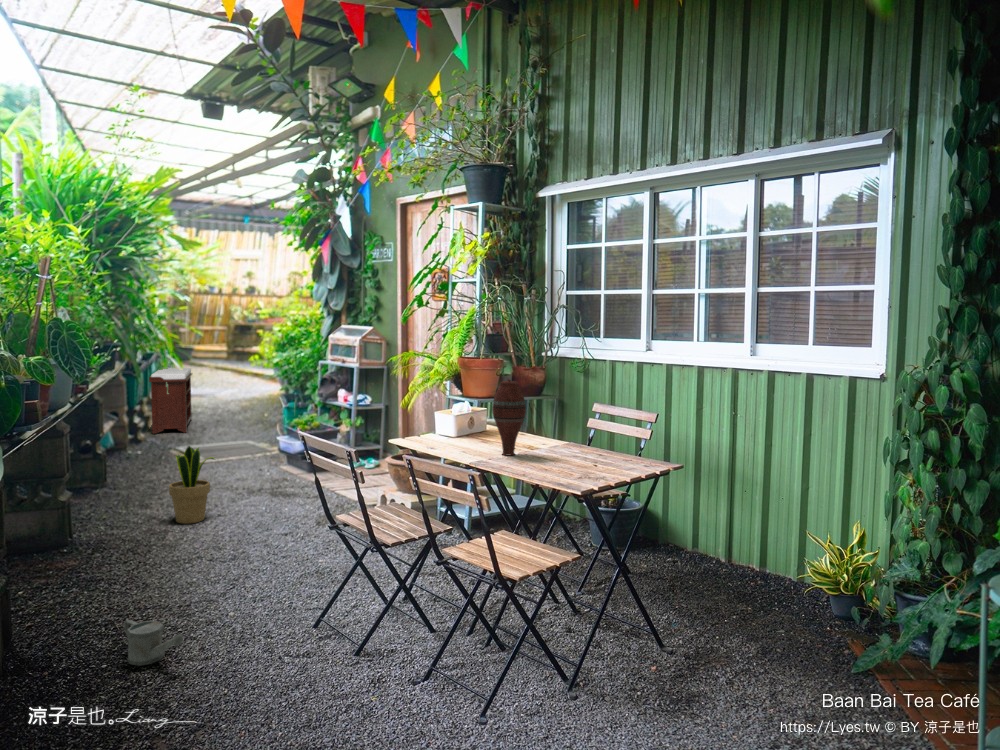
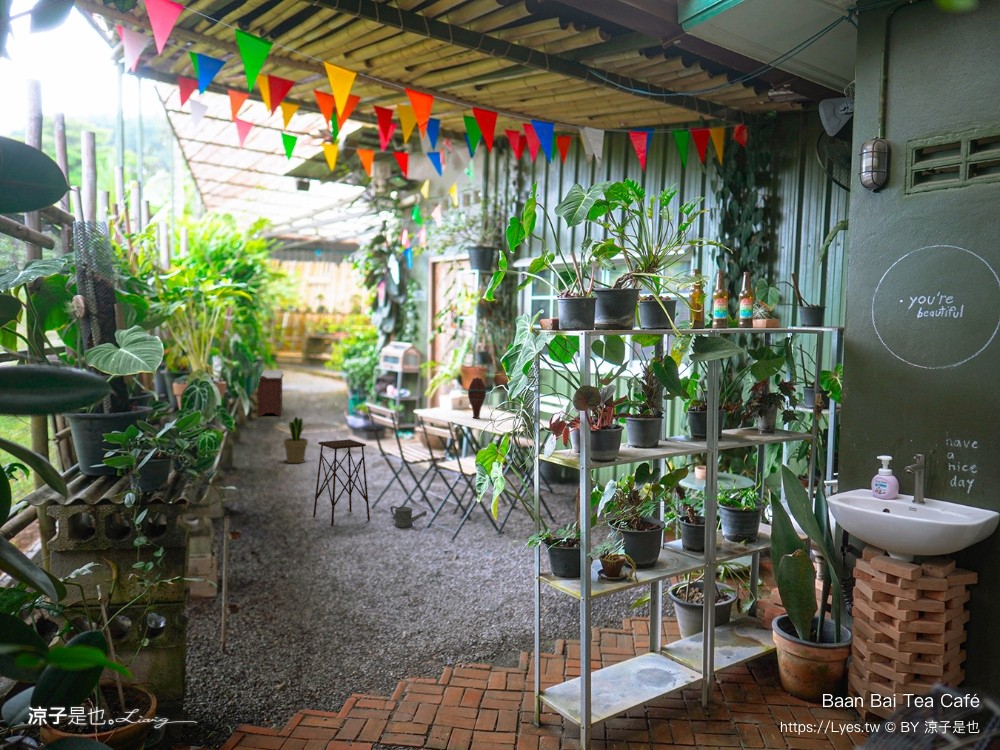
side table: none [196,510,313,706] -> present [313,439,370,527]
watering can: present [124,620,183,666] -> present [390,506,427,528]

